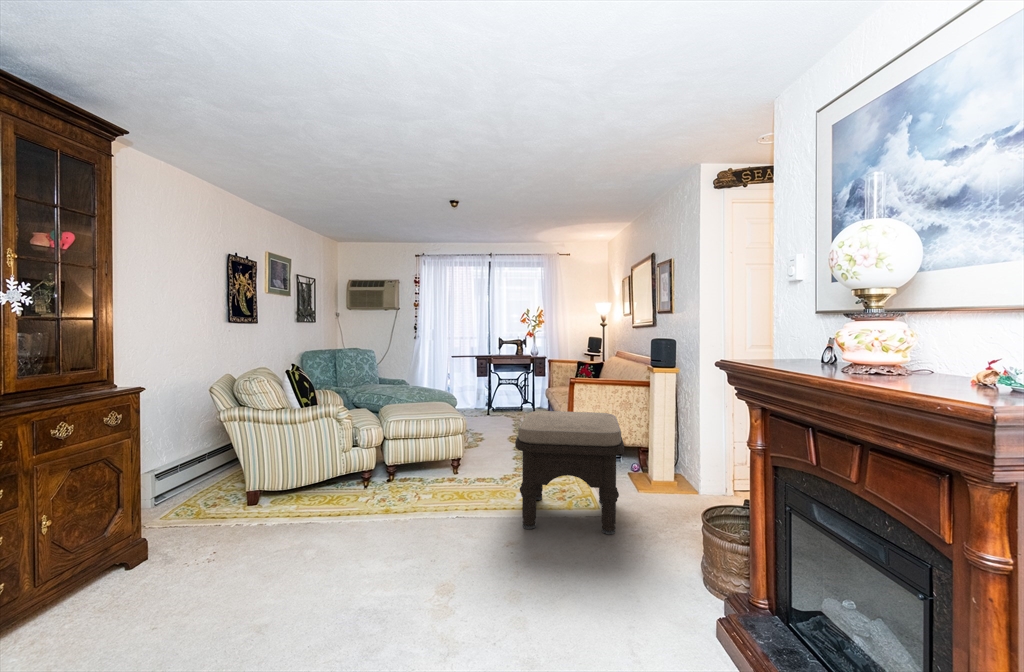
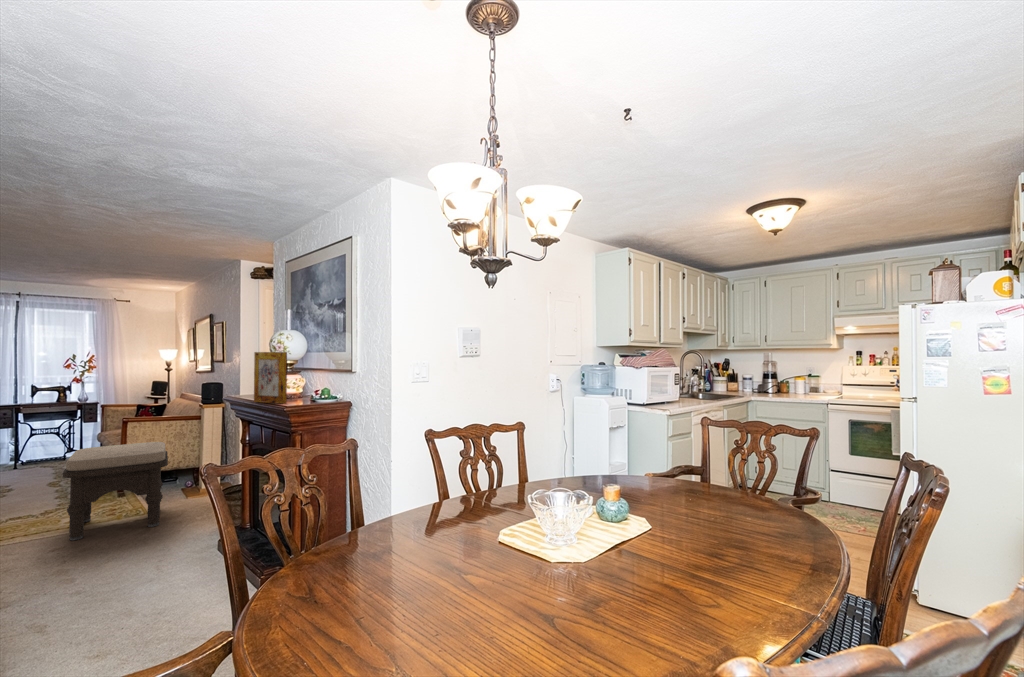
picture frame: none [838,237,982,392] -> present [254,352,287,404]

